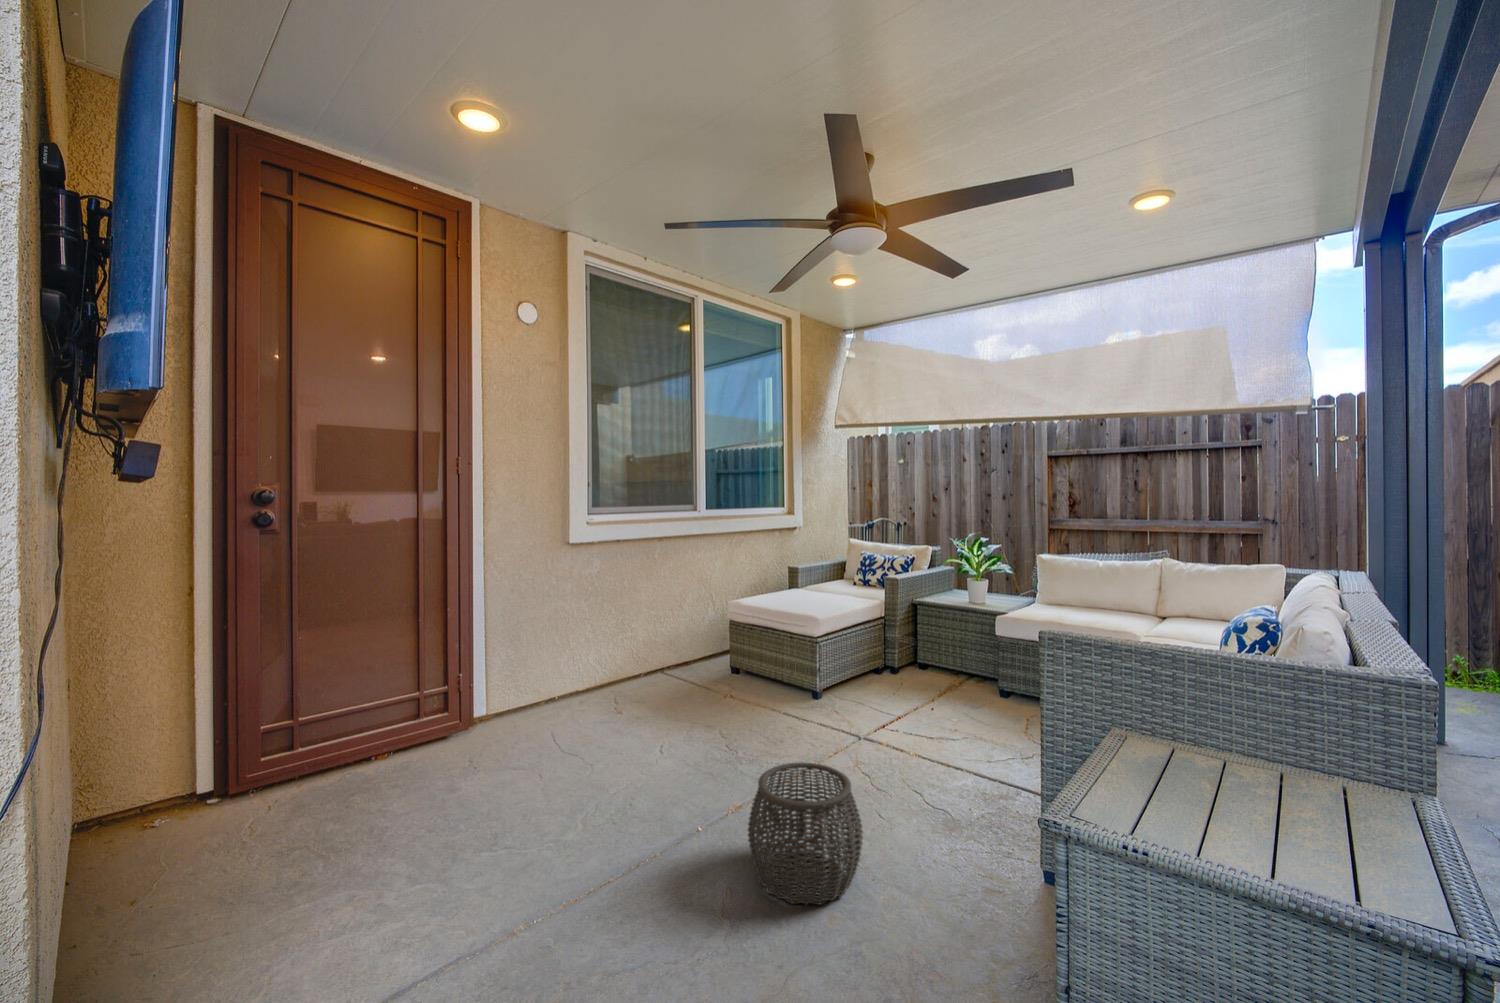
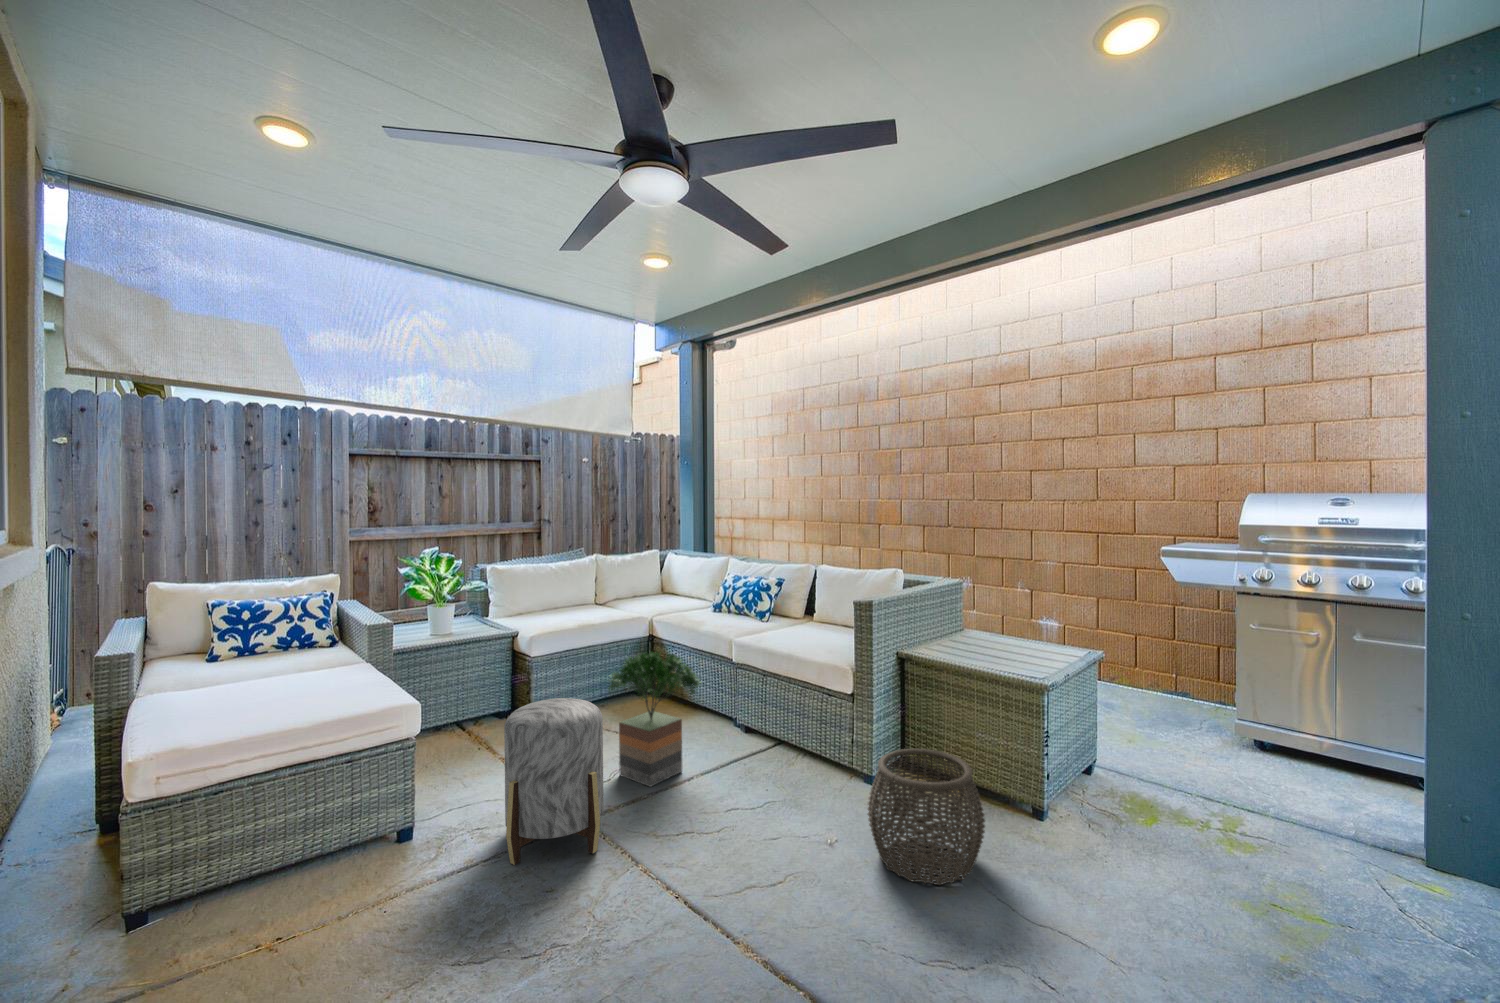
stool: none [780,636,849,740] -> present [504,698,604,865]
potted tree: none [901,637,974,760] -> present [609,652,702,787]

